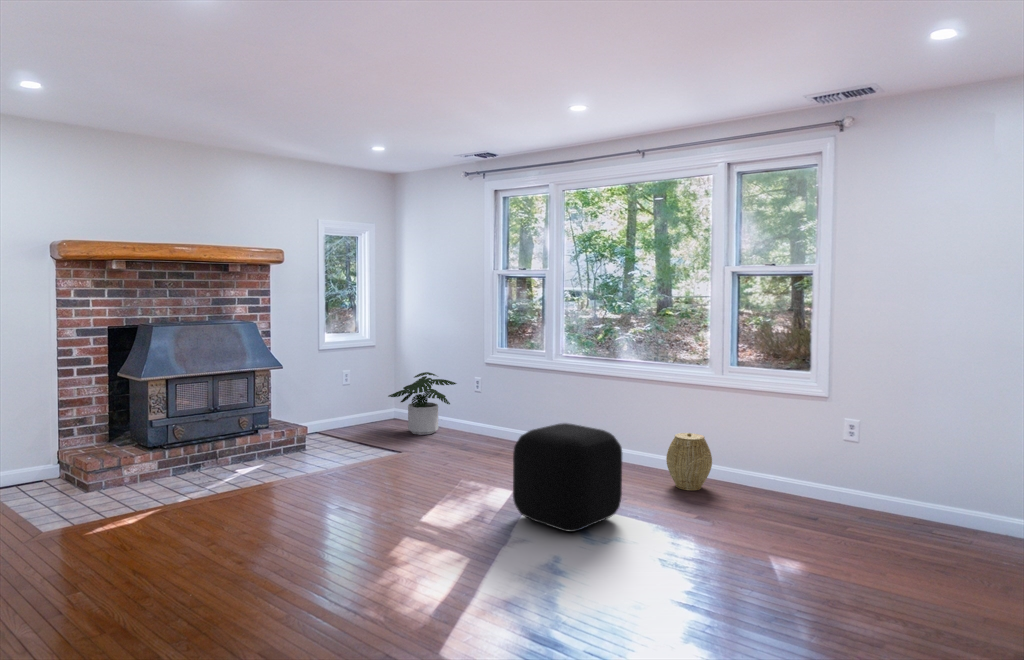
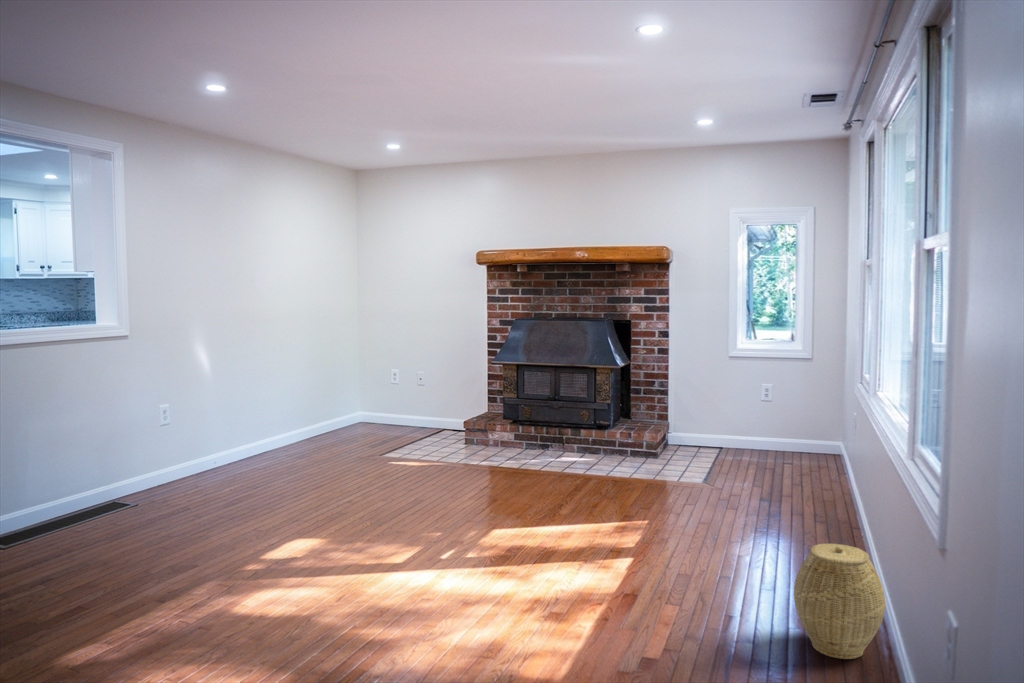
potted plant: present [388,372,456,435] -> none [759,399,842,480]
ottoman: present [513,423,622,532] -> none [499,456,638,601]

